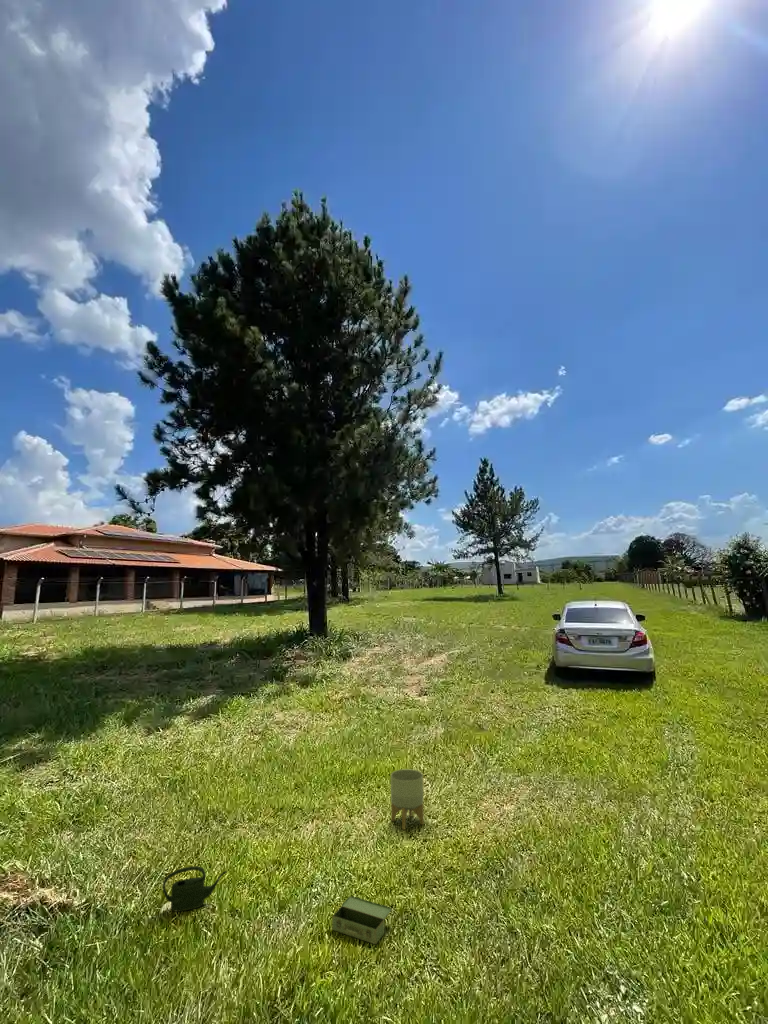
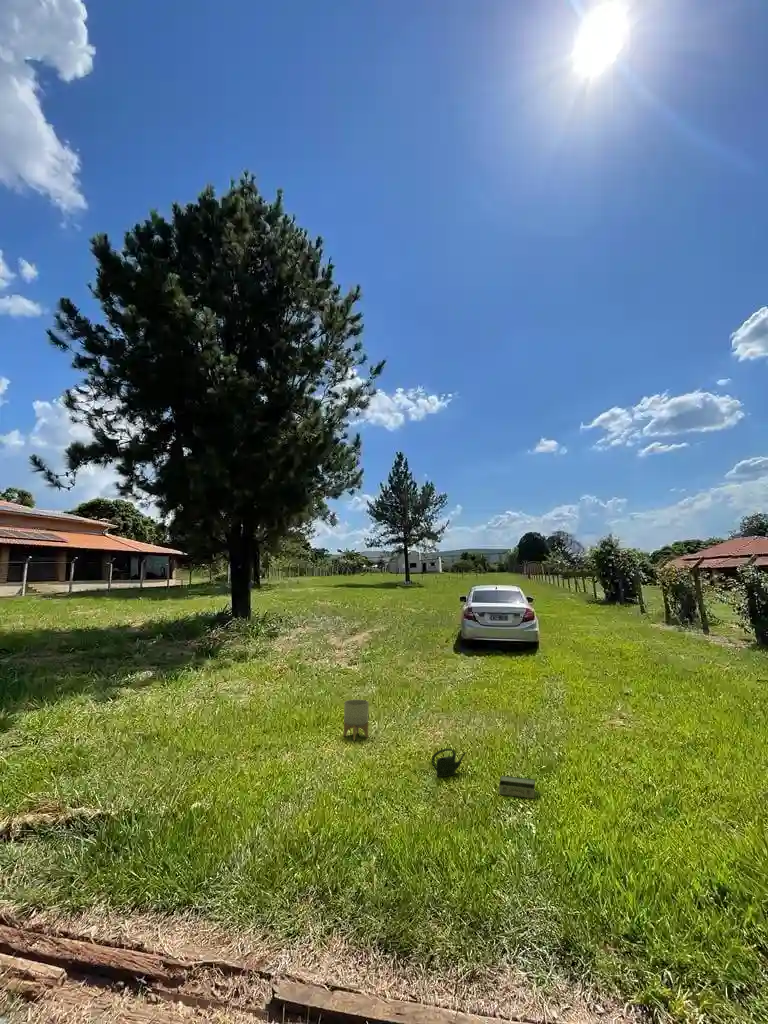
watering can: present [163,866,227,912] -> present [432,749,466,777]
toolbox: present [332,896,392,944] -> present [499,775,535,798]

